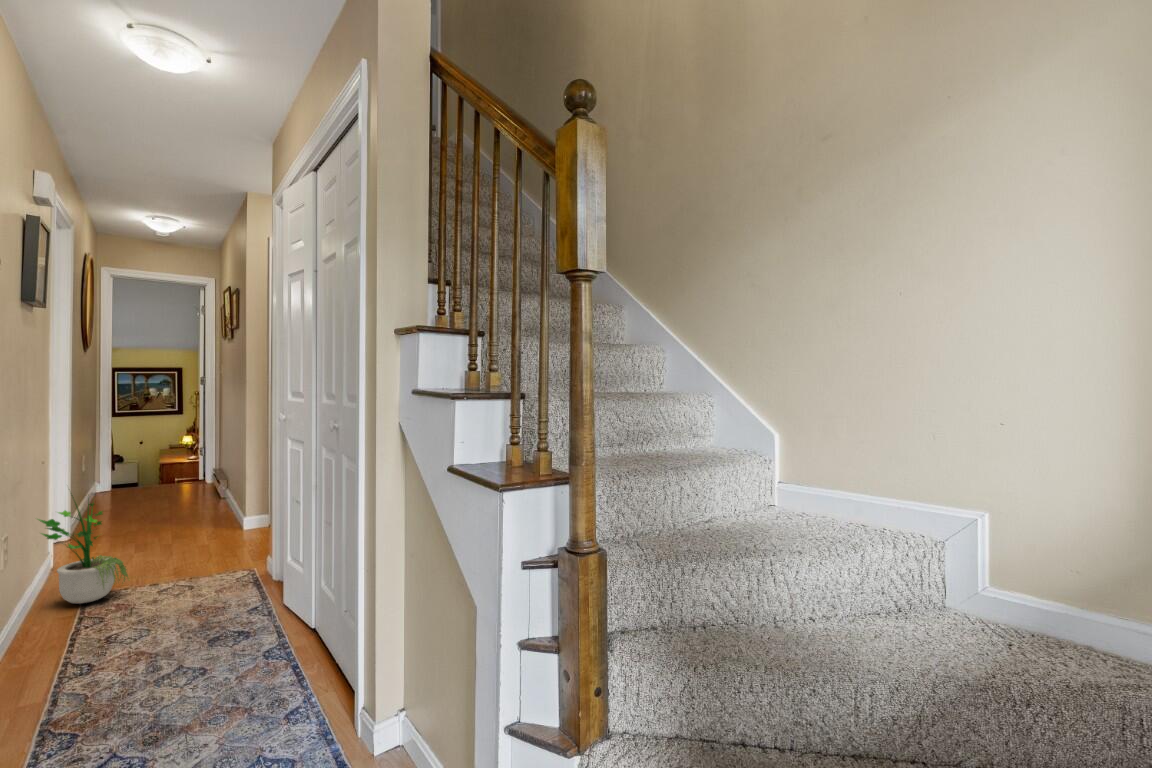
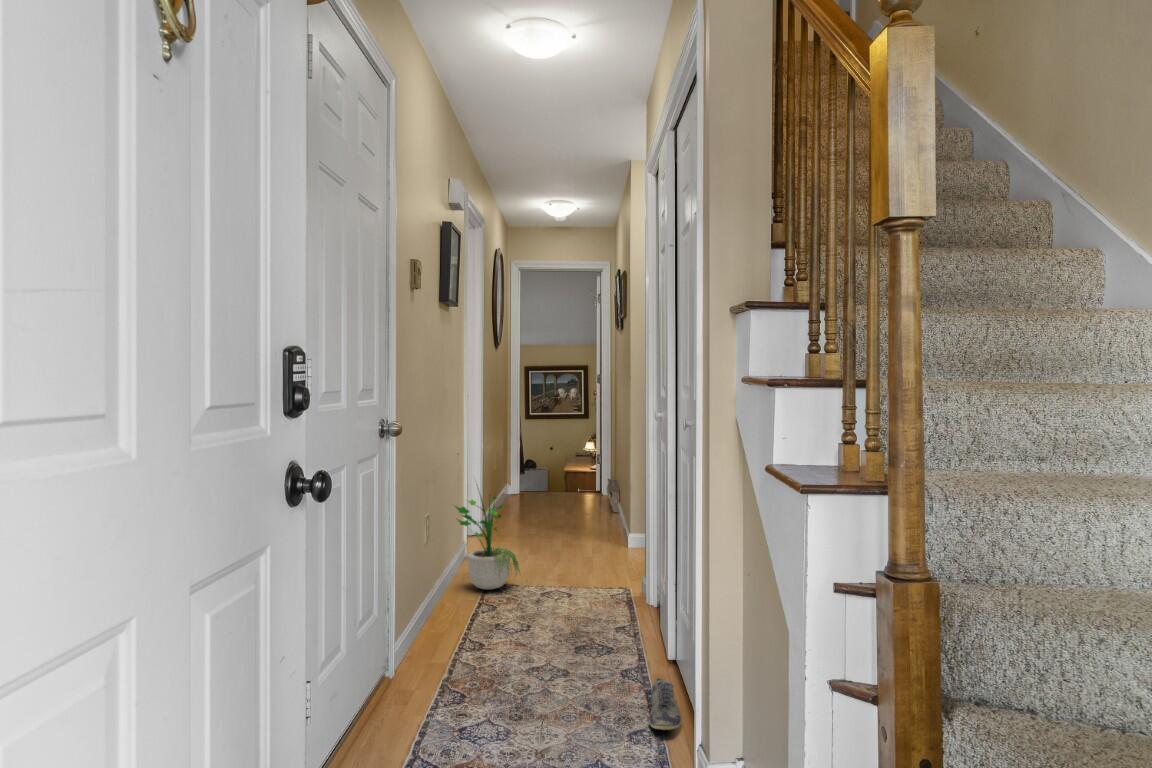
shoe: none [301,654,335,704] -> present [649,678,681,730]

